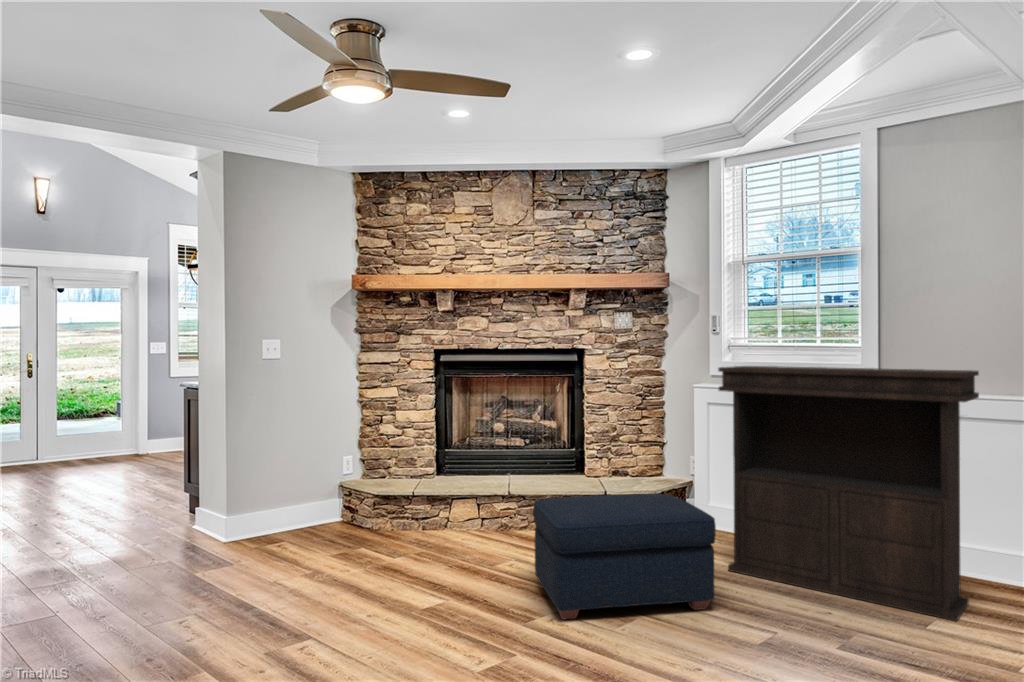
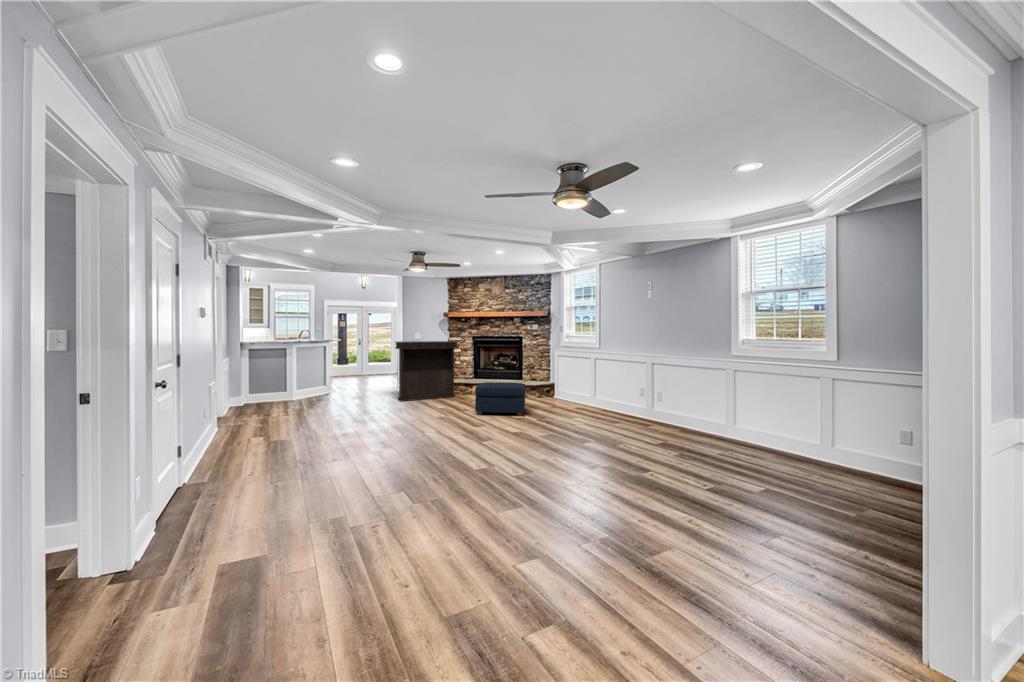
console table: present [718,366,979,621] -> present [395,341,458,401]

